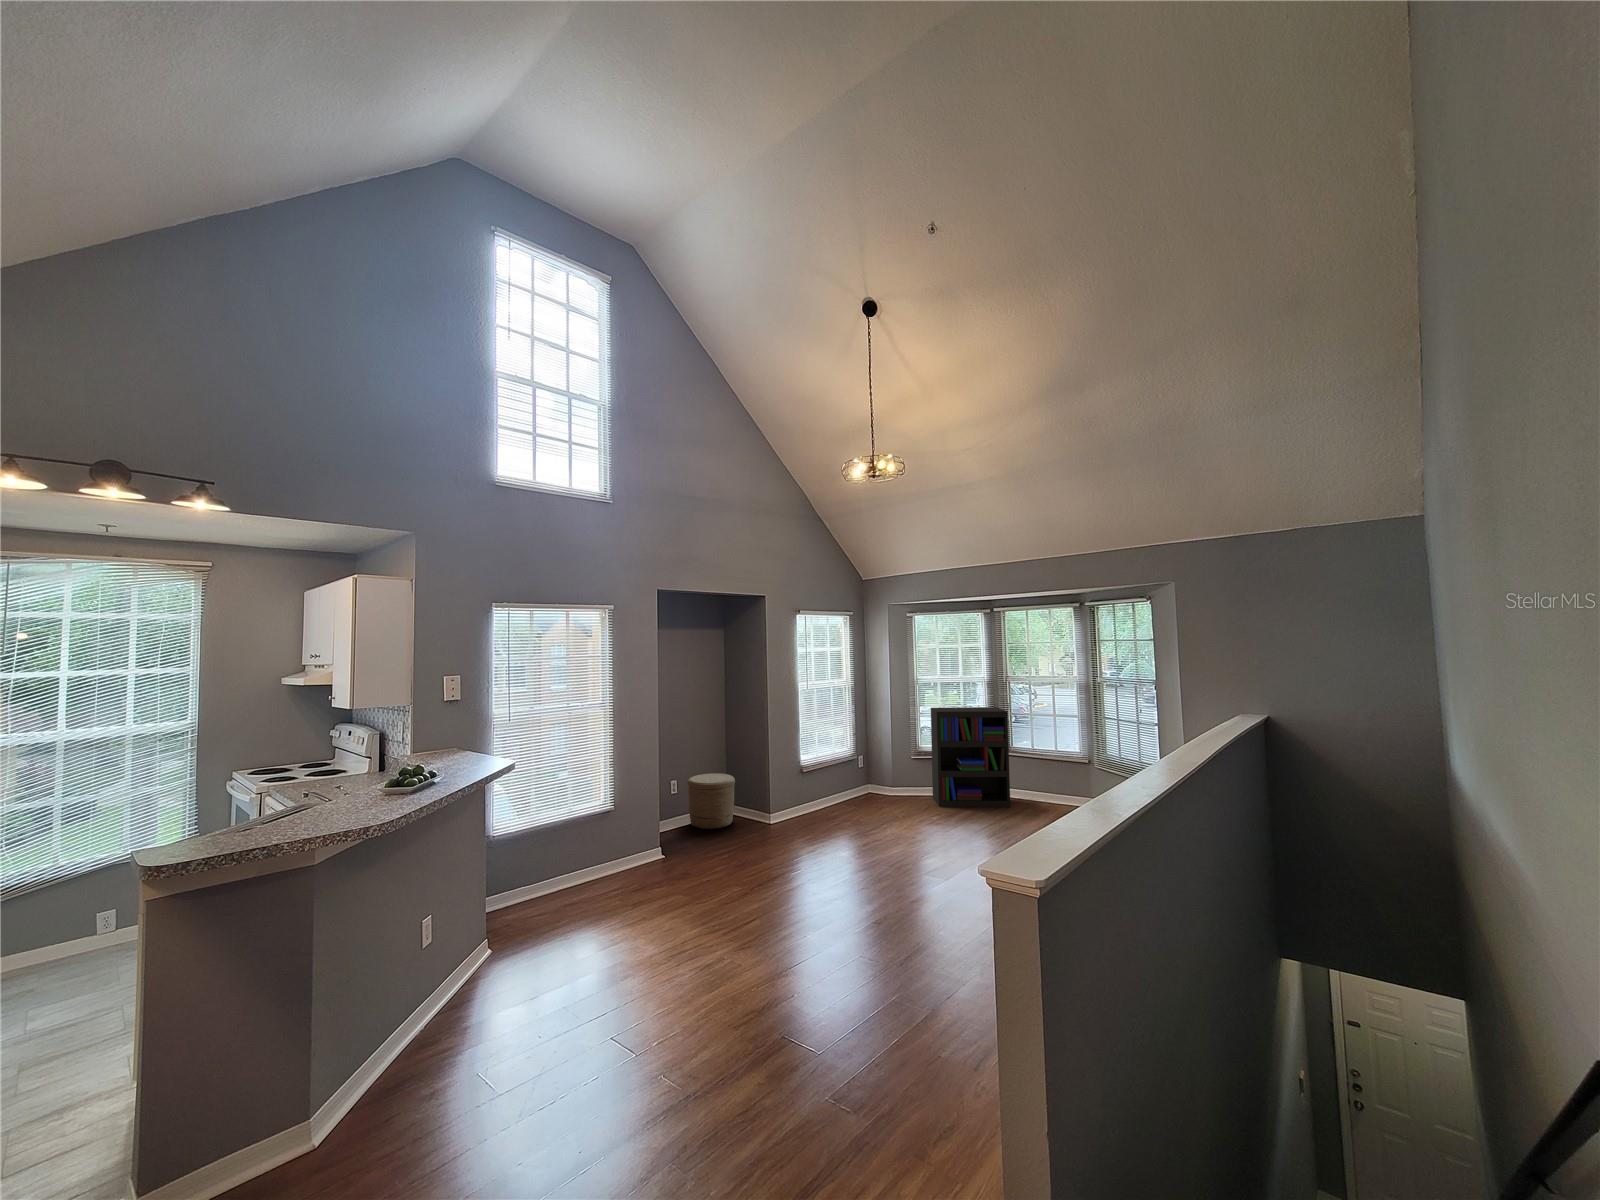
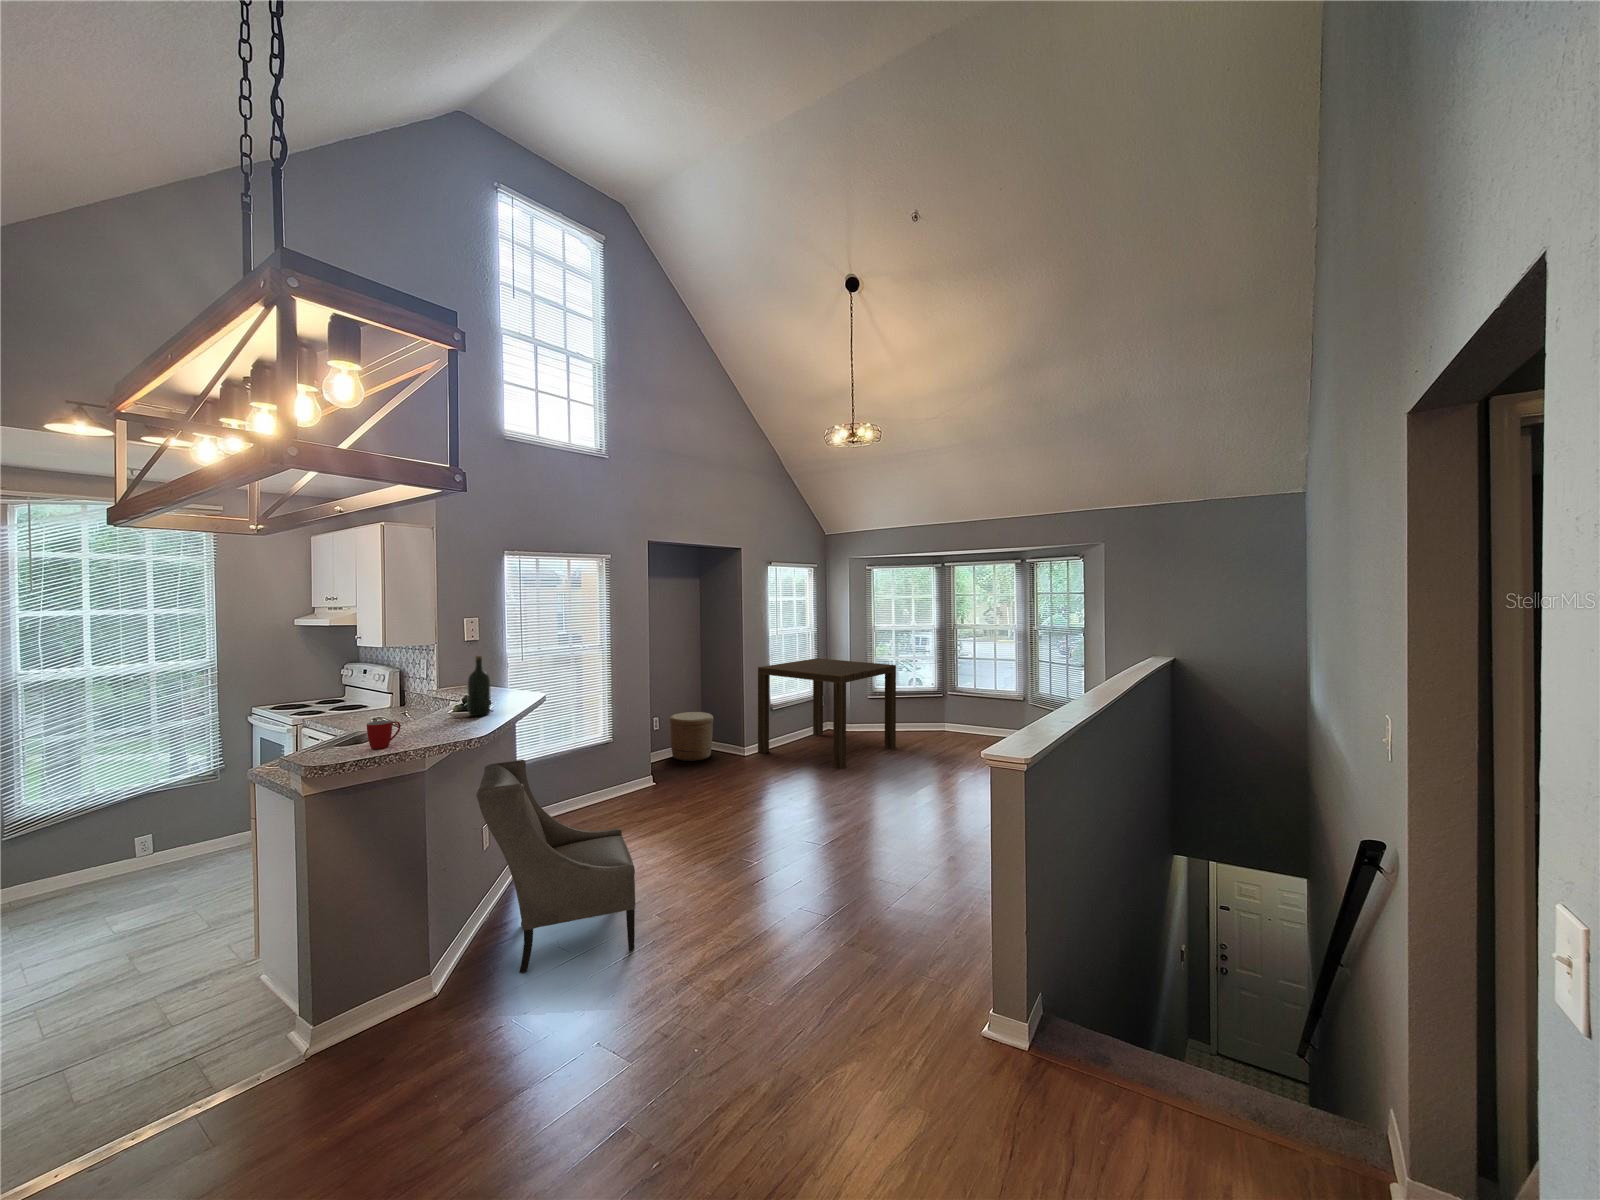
bookshelf: present [931,707,1010,807] -> none [886,653,955,740]
dining table: none [784,714,941,845] -> present [758,658,896,769]
wine bottle: none [405,722,432,792] -> present [467,656,490,716]
mug: none [249,803,294,839] -> present [367,720,401,749]
armchair: none [382,843,580,1120] -> present [476,760,635,973]

